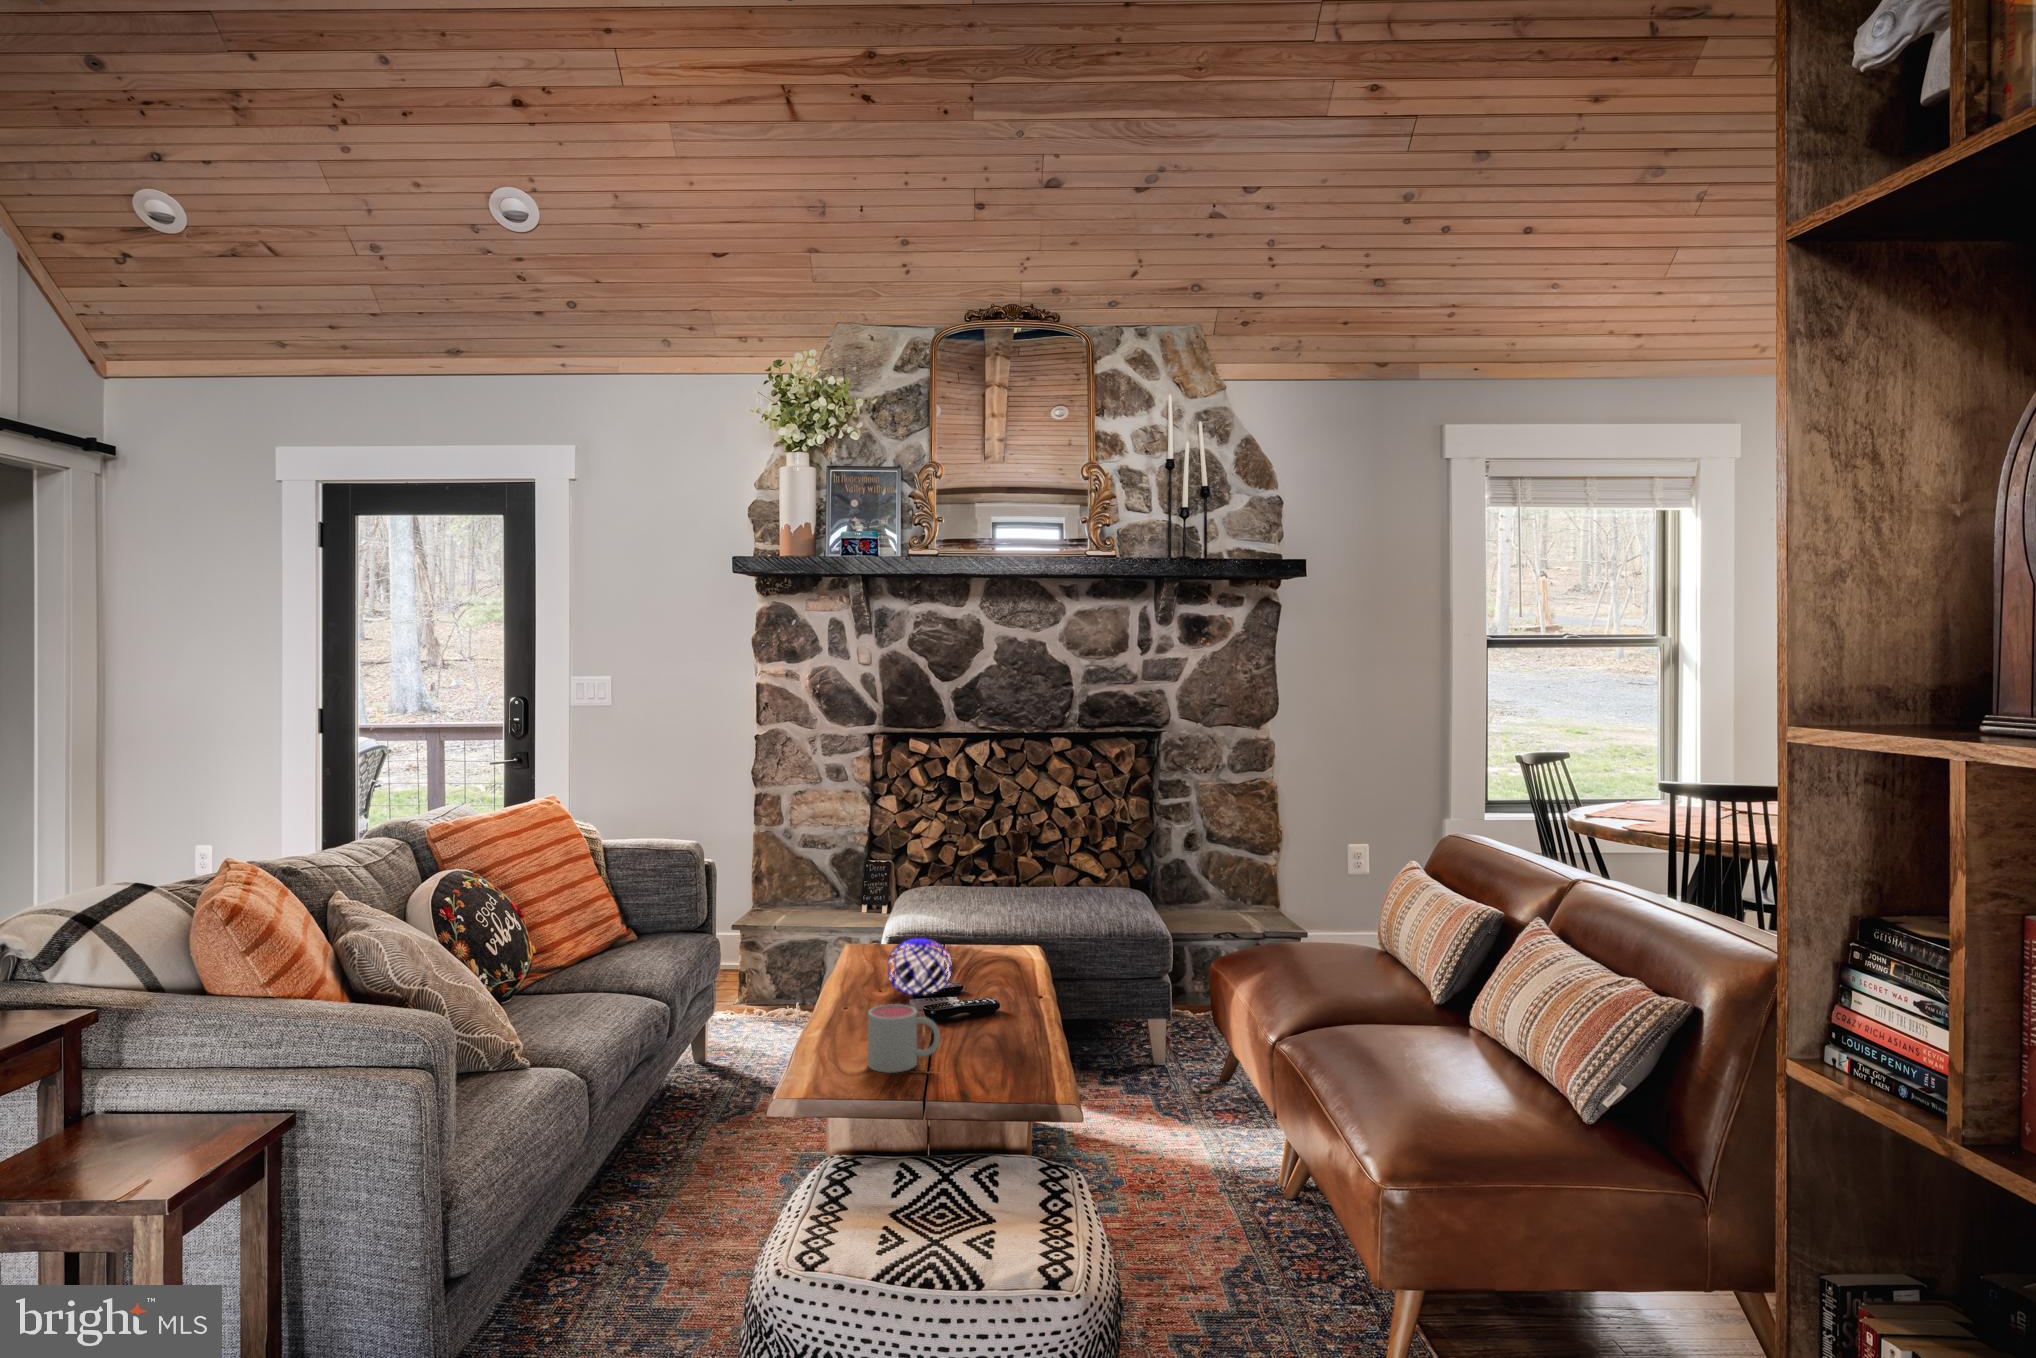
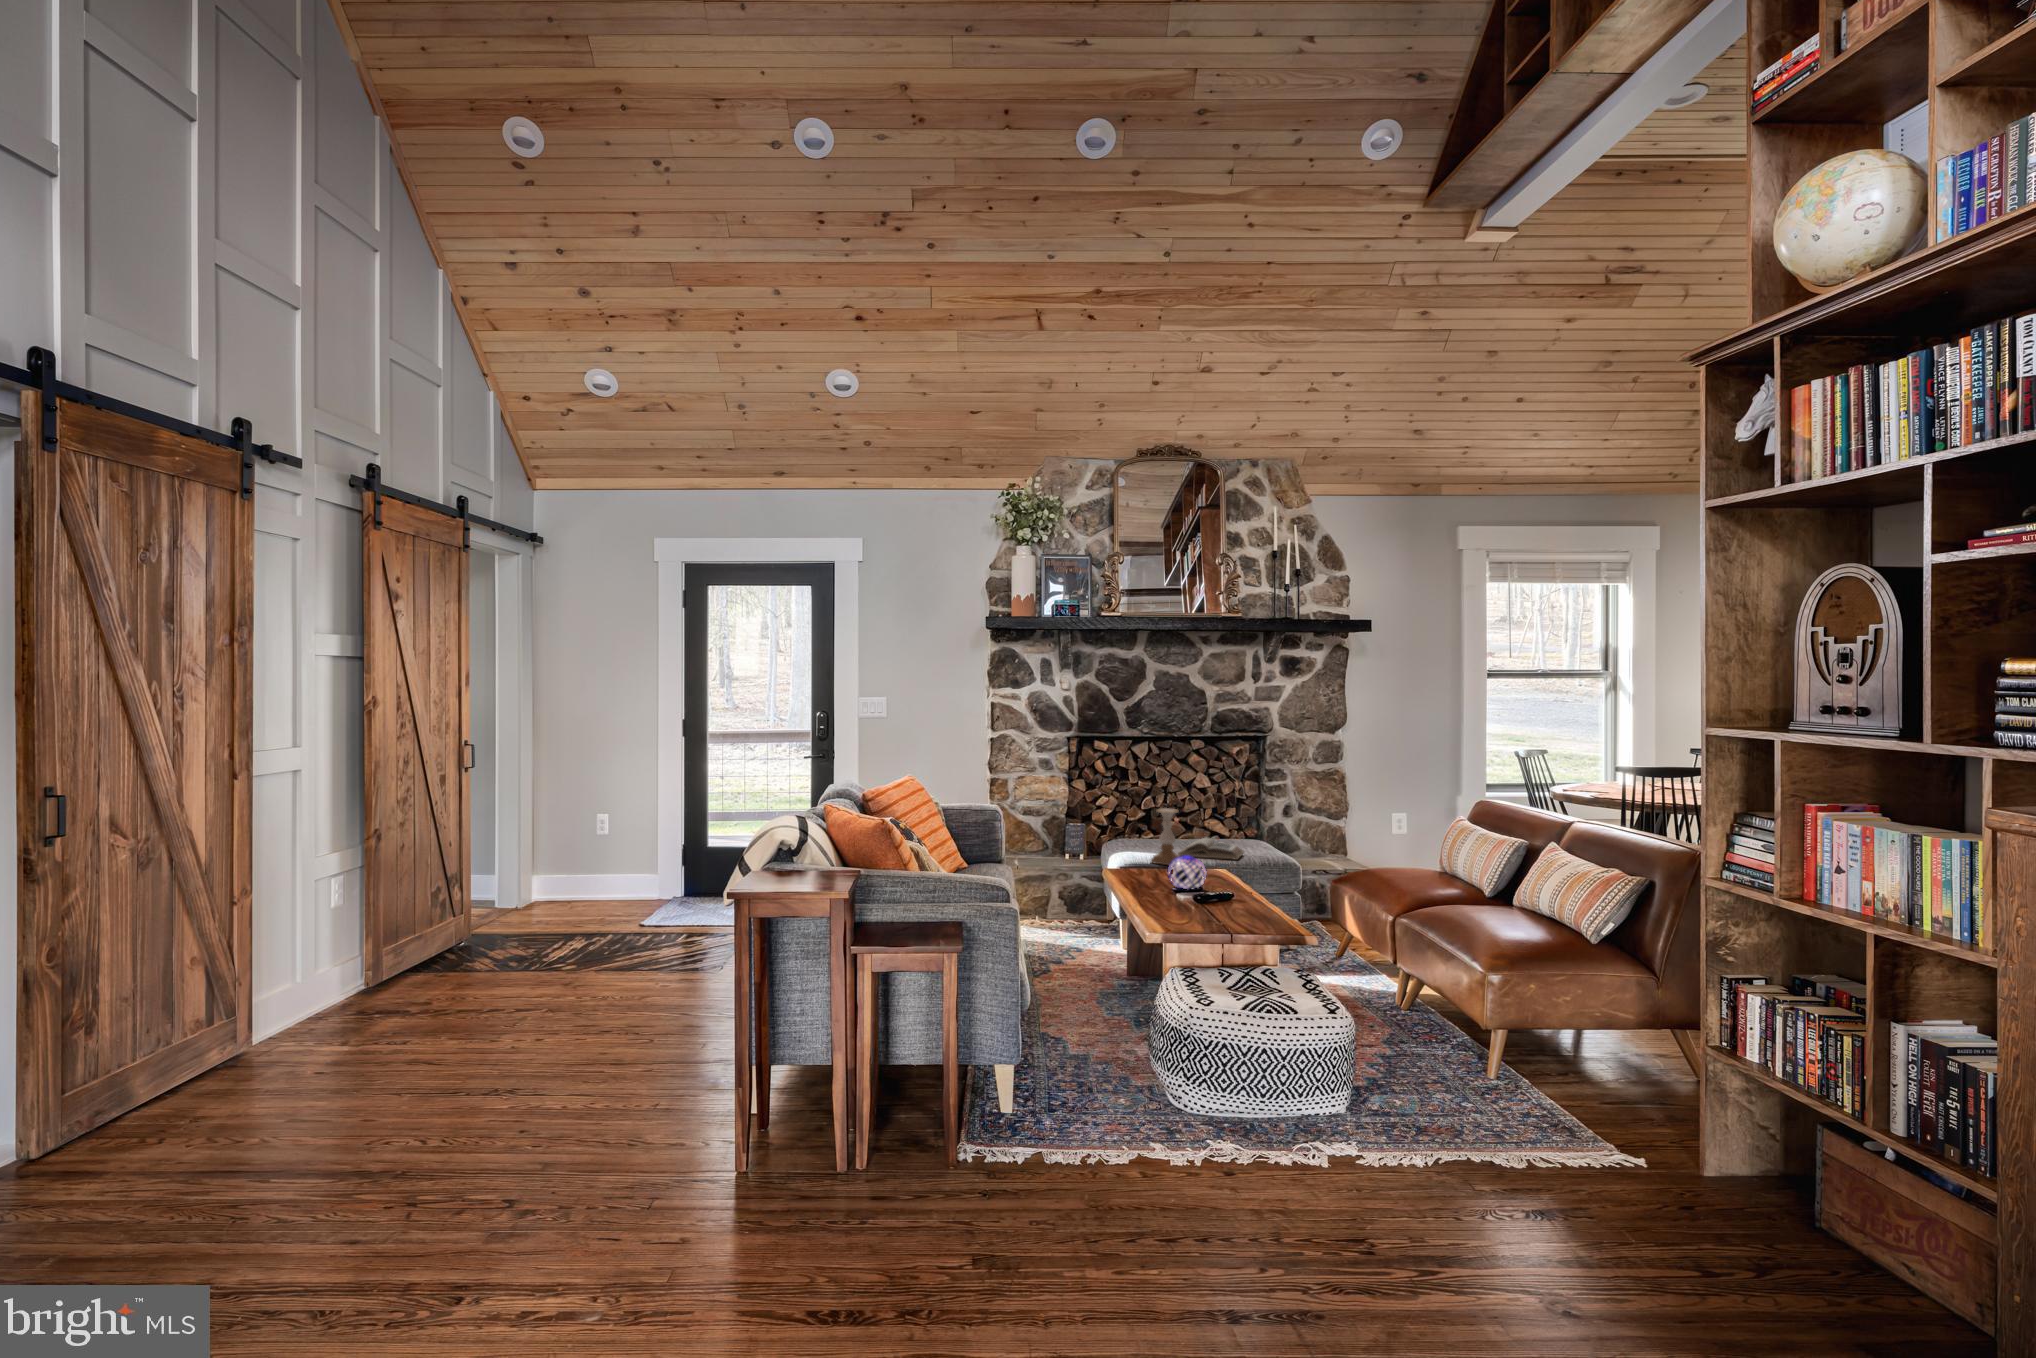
candle holder: none [913,849,966,942] -> present [1151,808,1183,865]
book: none [973,890,1079,928] -> present [1178,837,1244,860]
mug: present [868,1004,940,1073] -> none [1195,884,1236,919]

